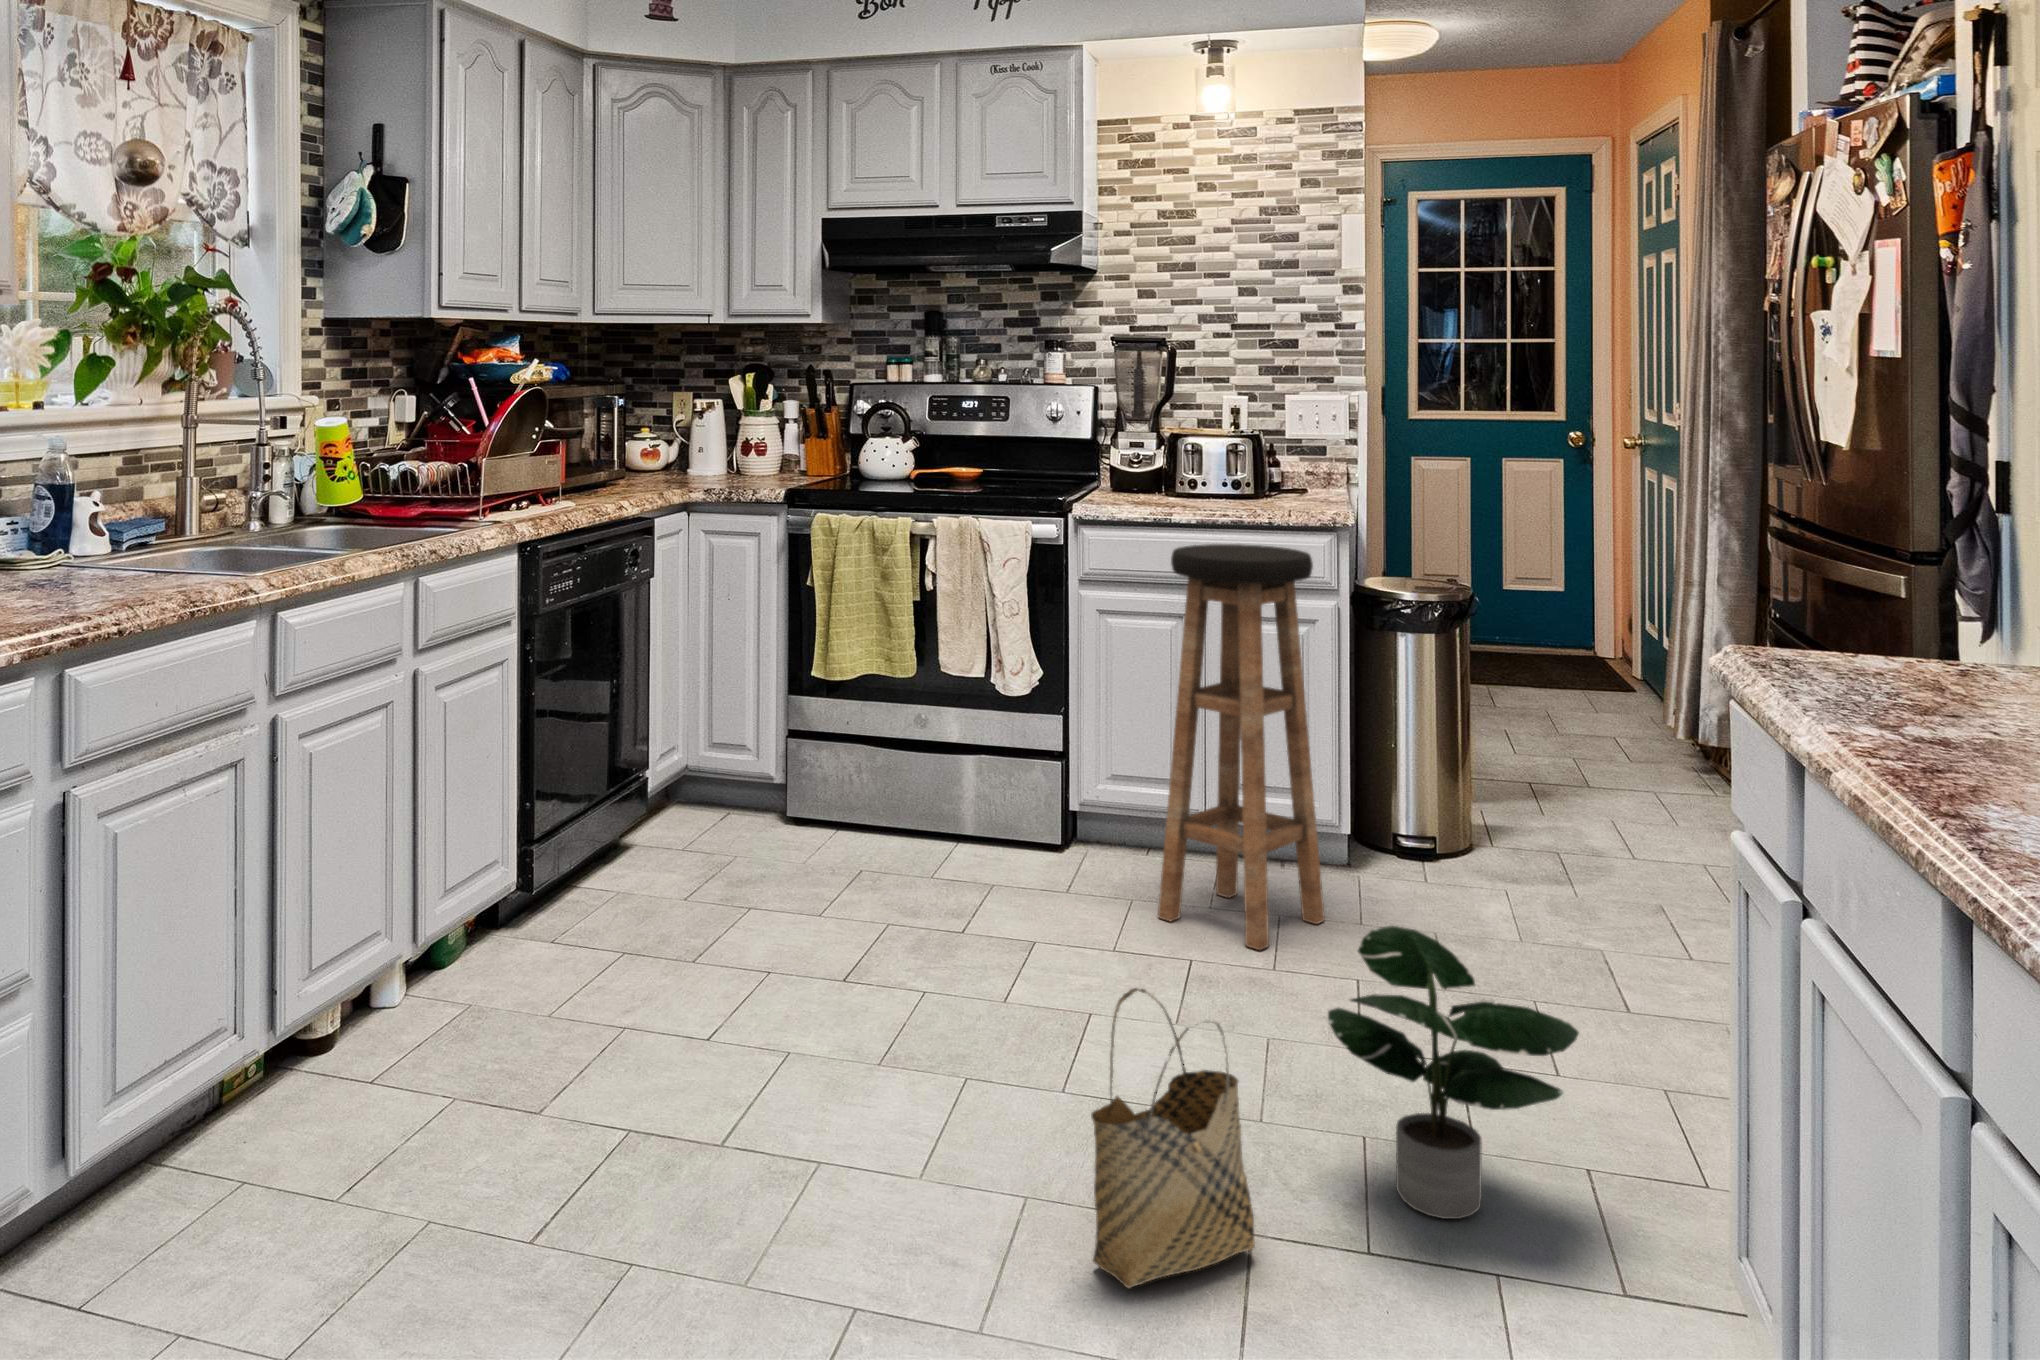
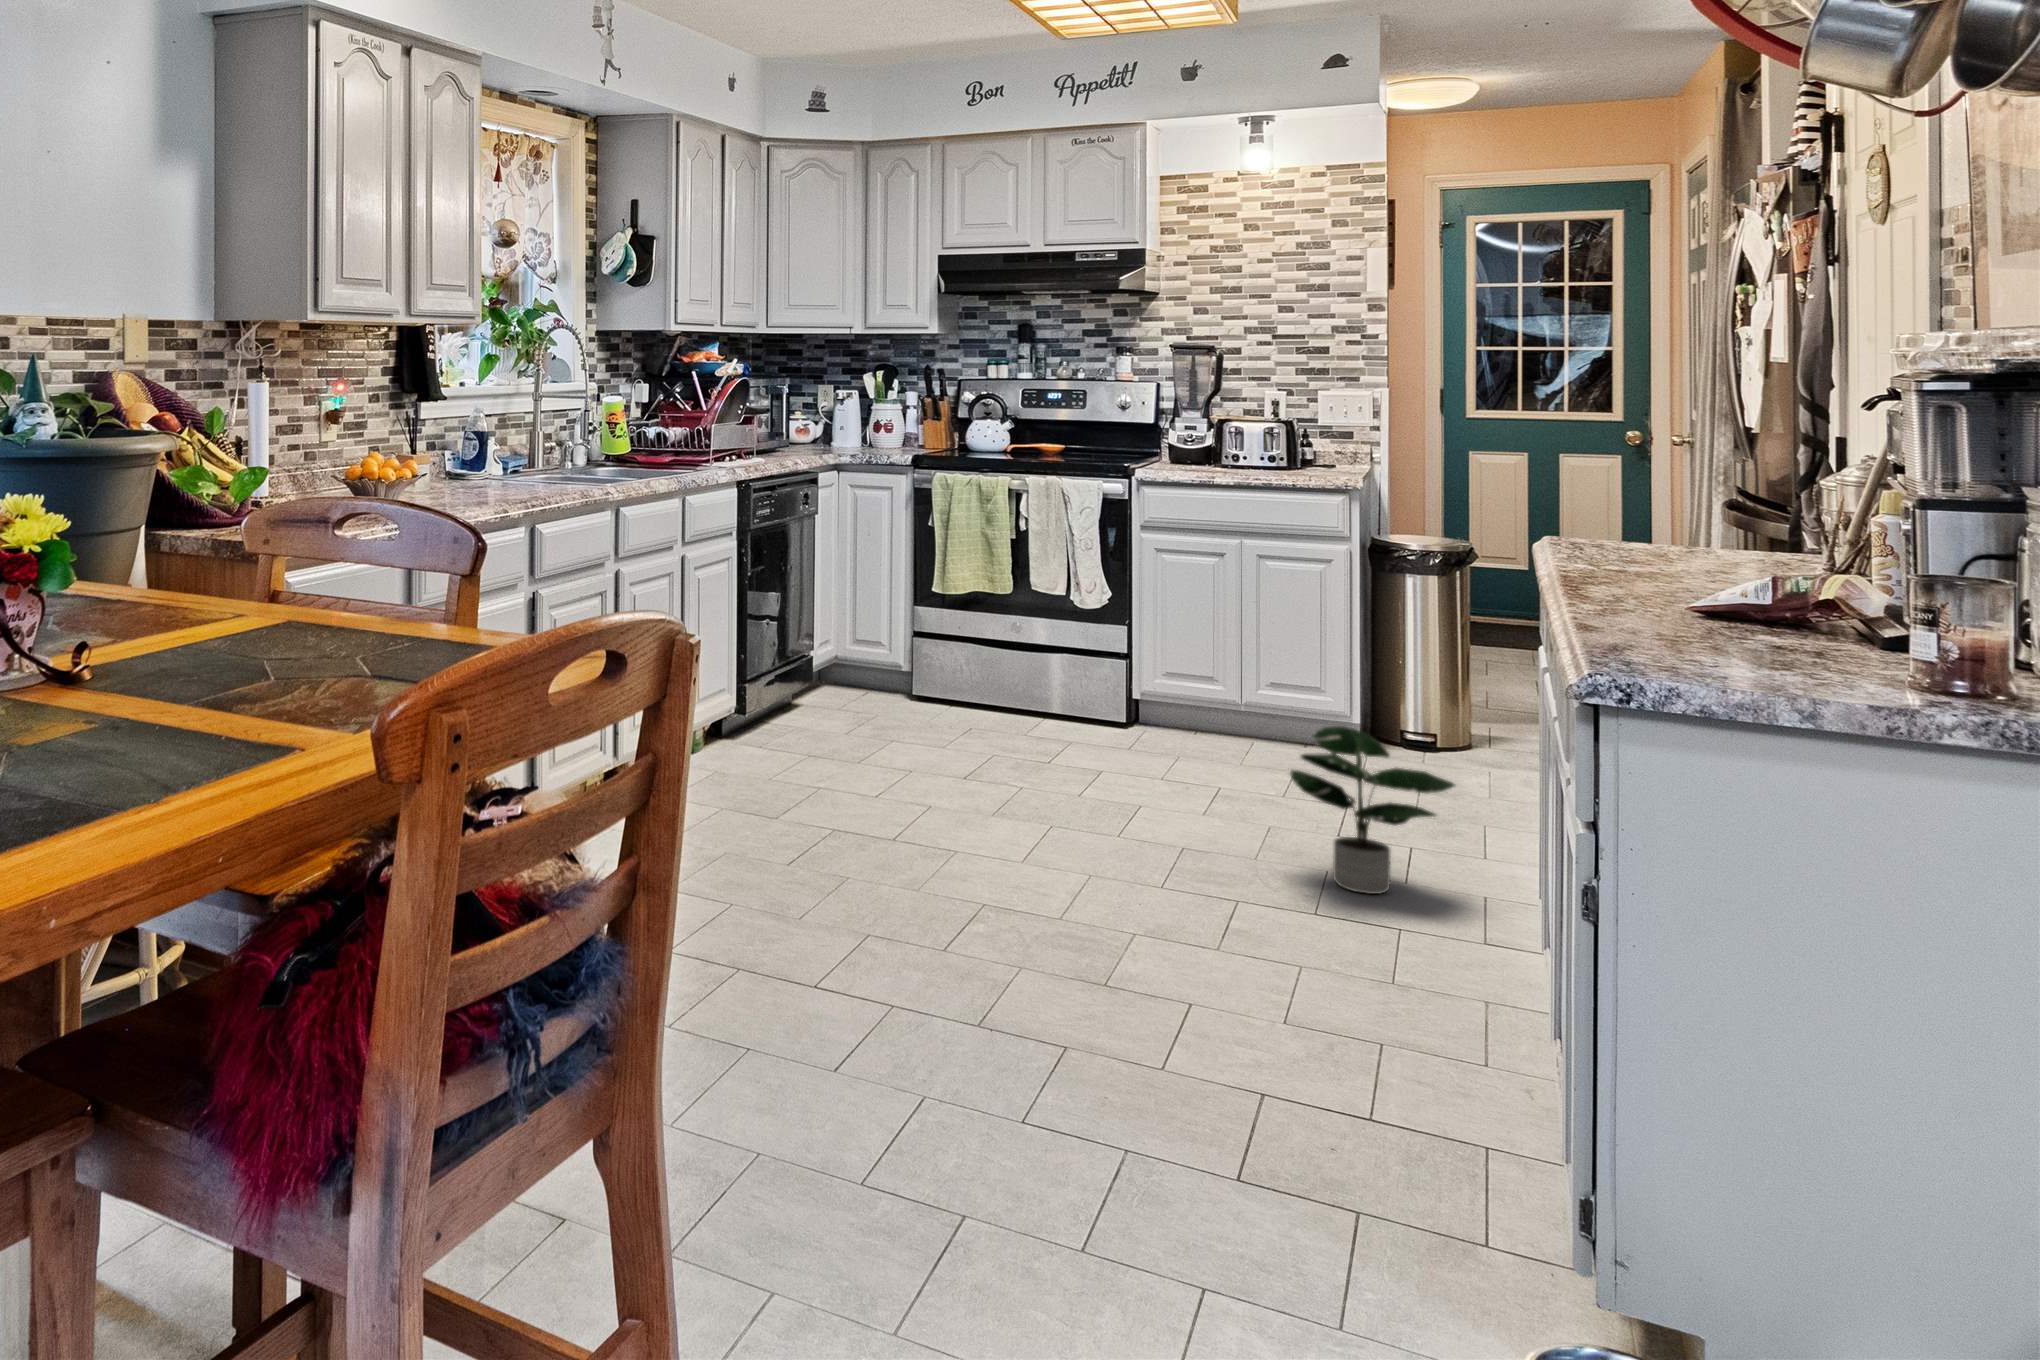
bar stool: present [1158,544,1325,950] -> none [1195,497,1324,778]
woven basket: present [1091,988,1255,1288] -> none [1129,737,1233,896]

